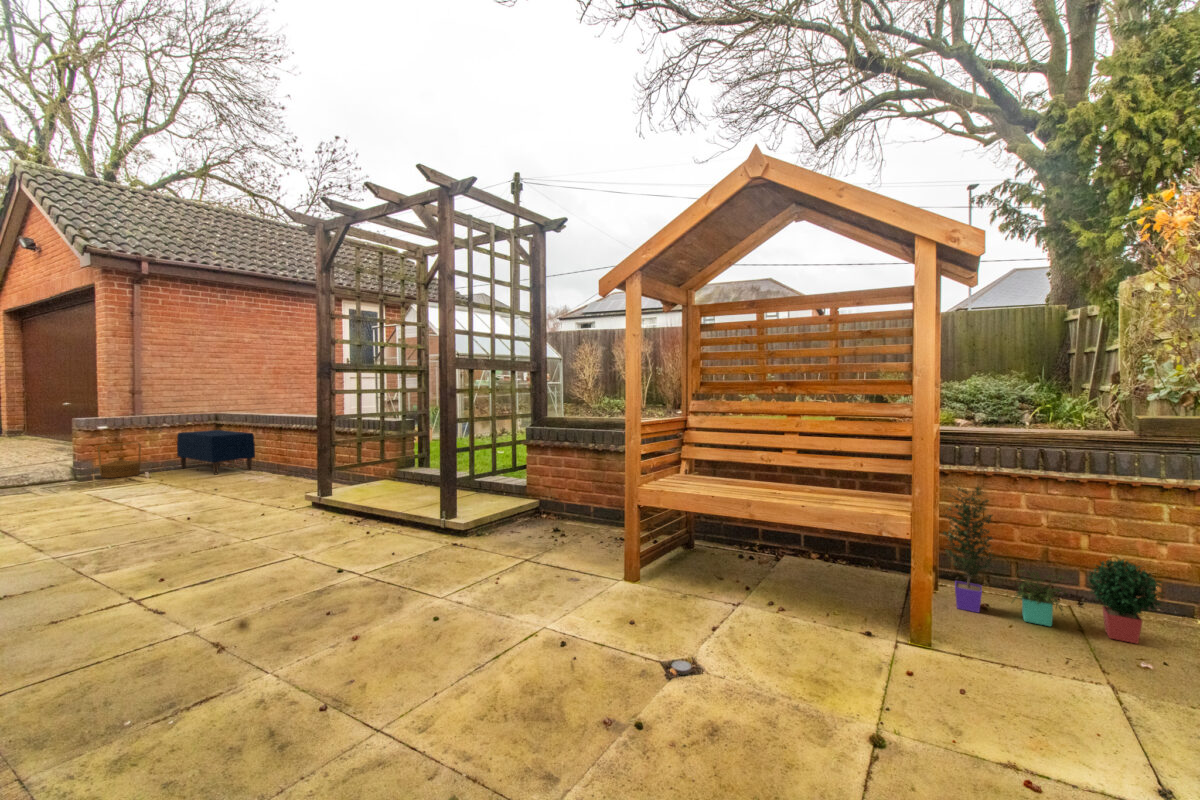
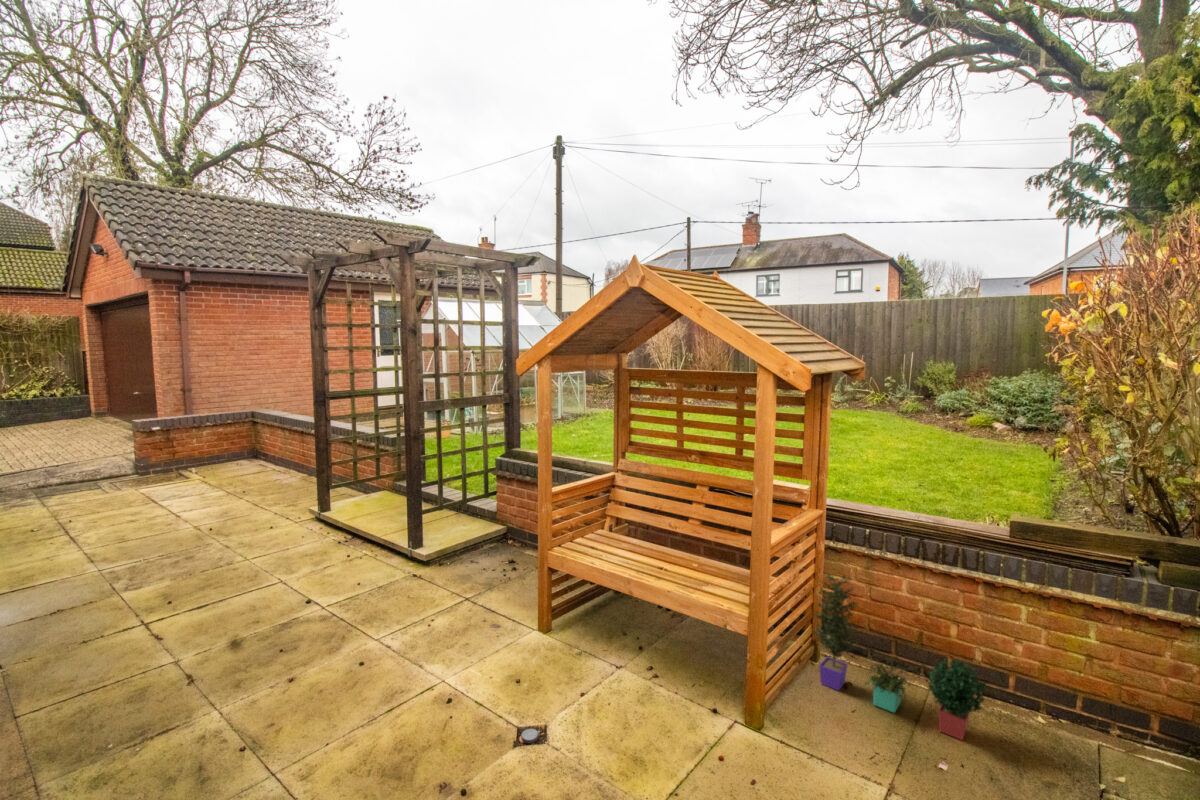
bench: present [177,430,255,474] -> none [219,429,284,475]
woven basket: present [98,442,141,478] -> none [153,443,189,477]

